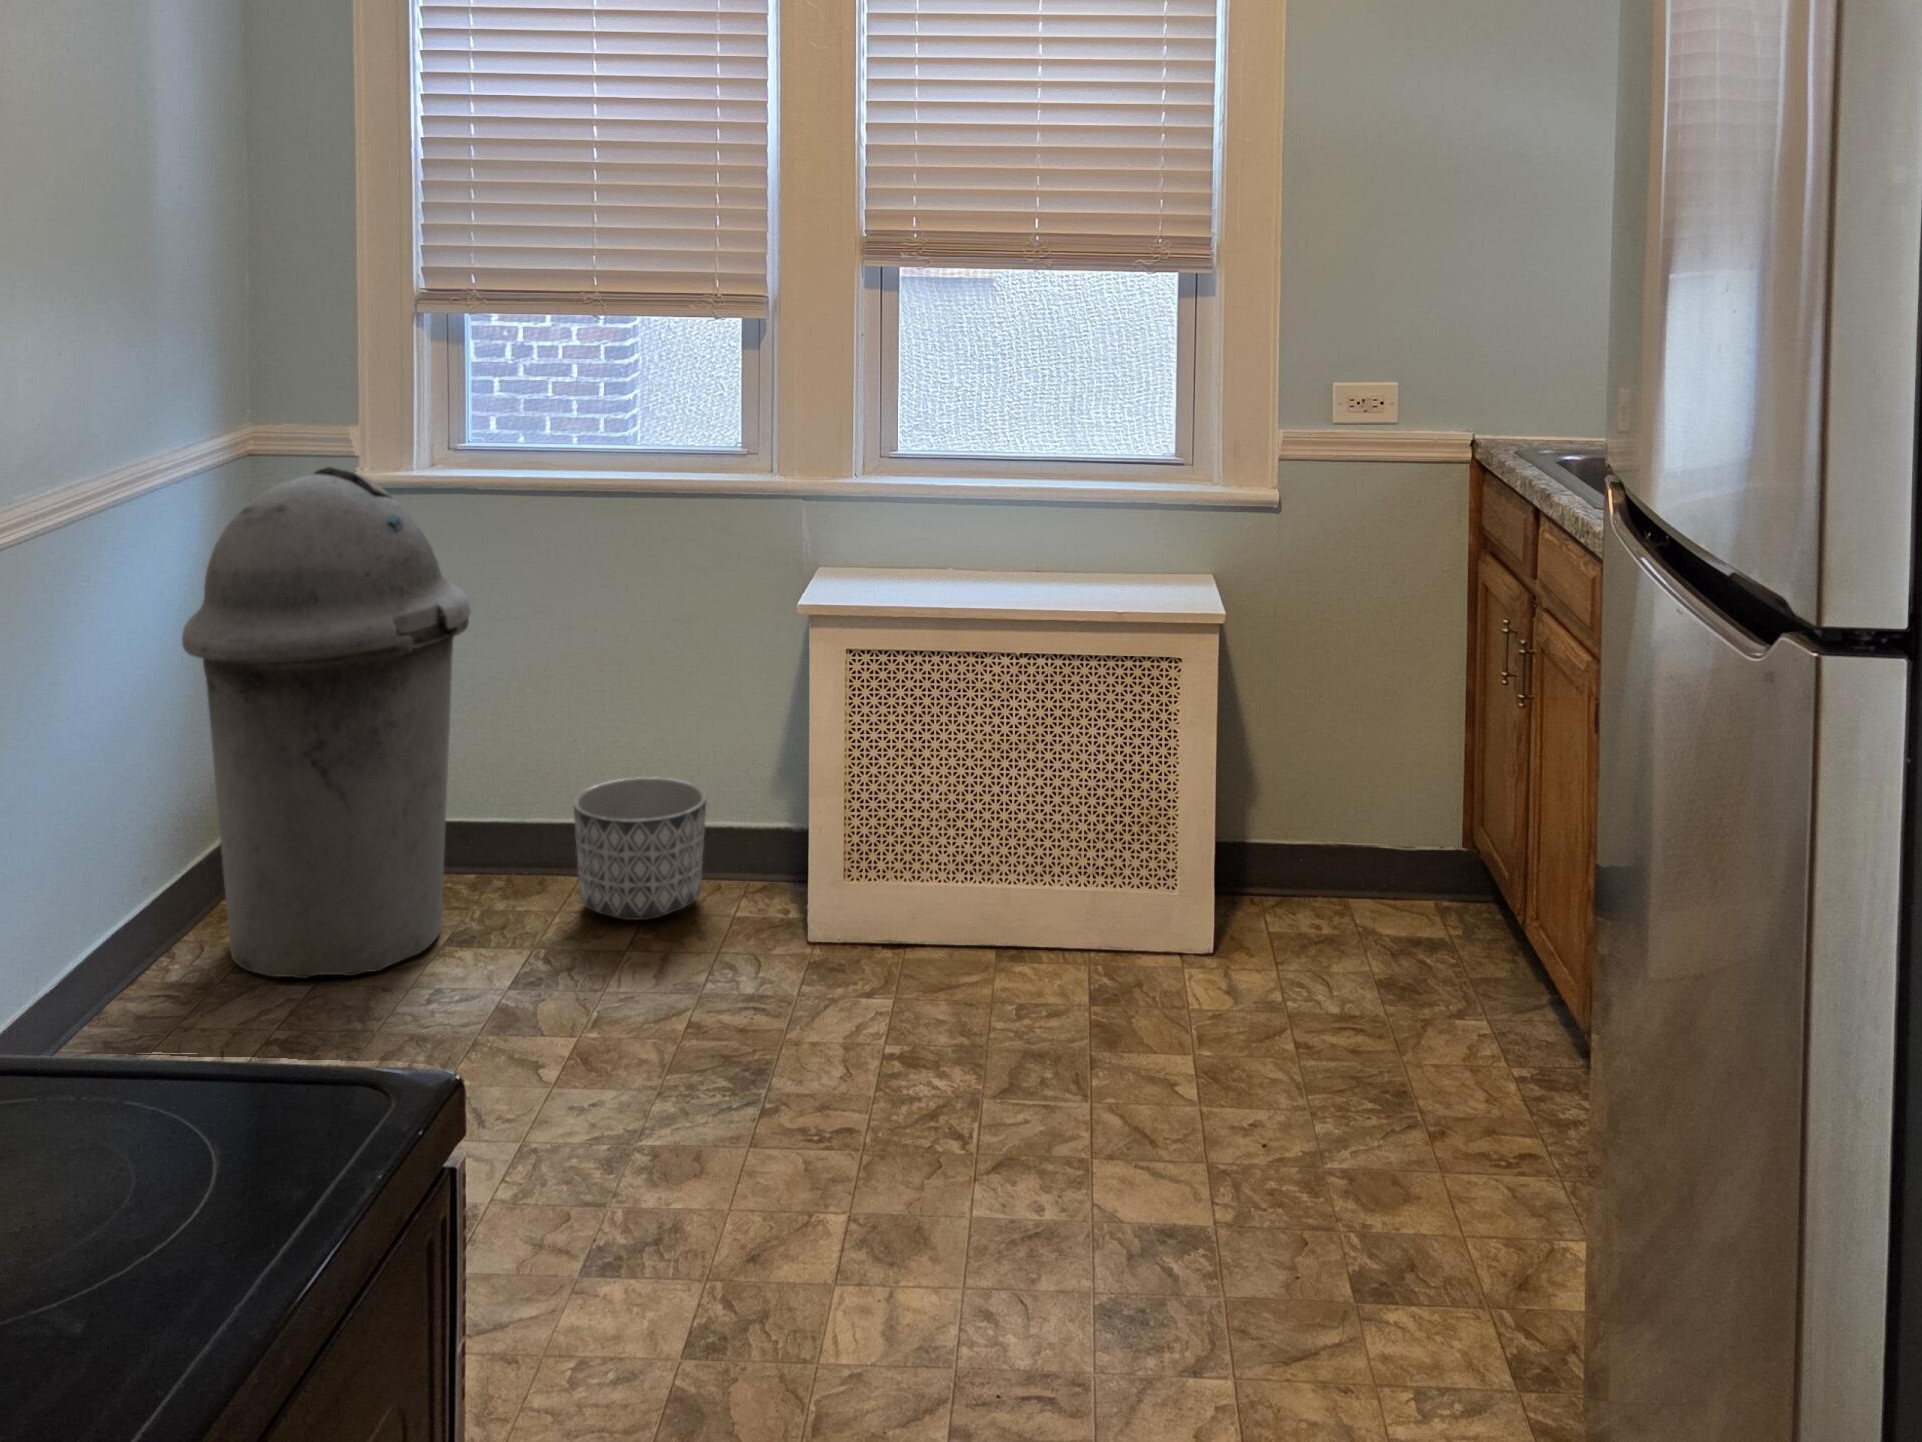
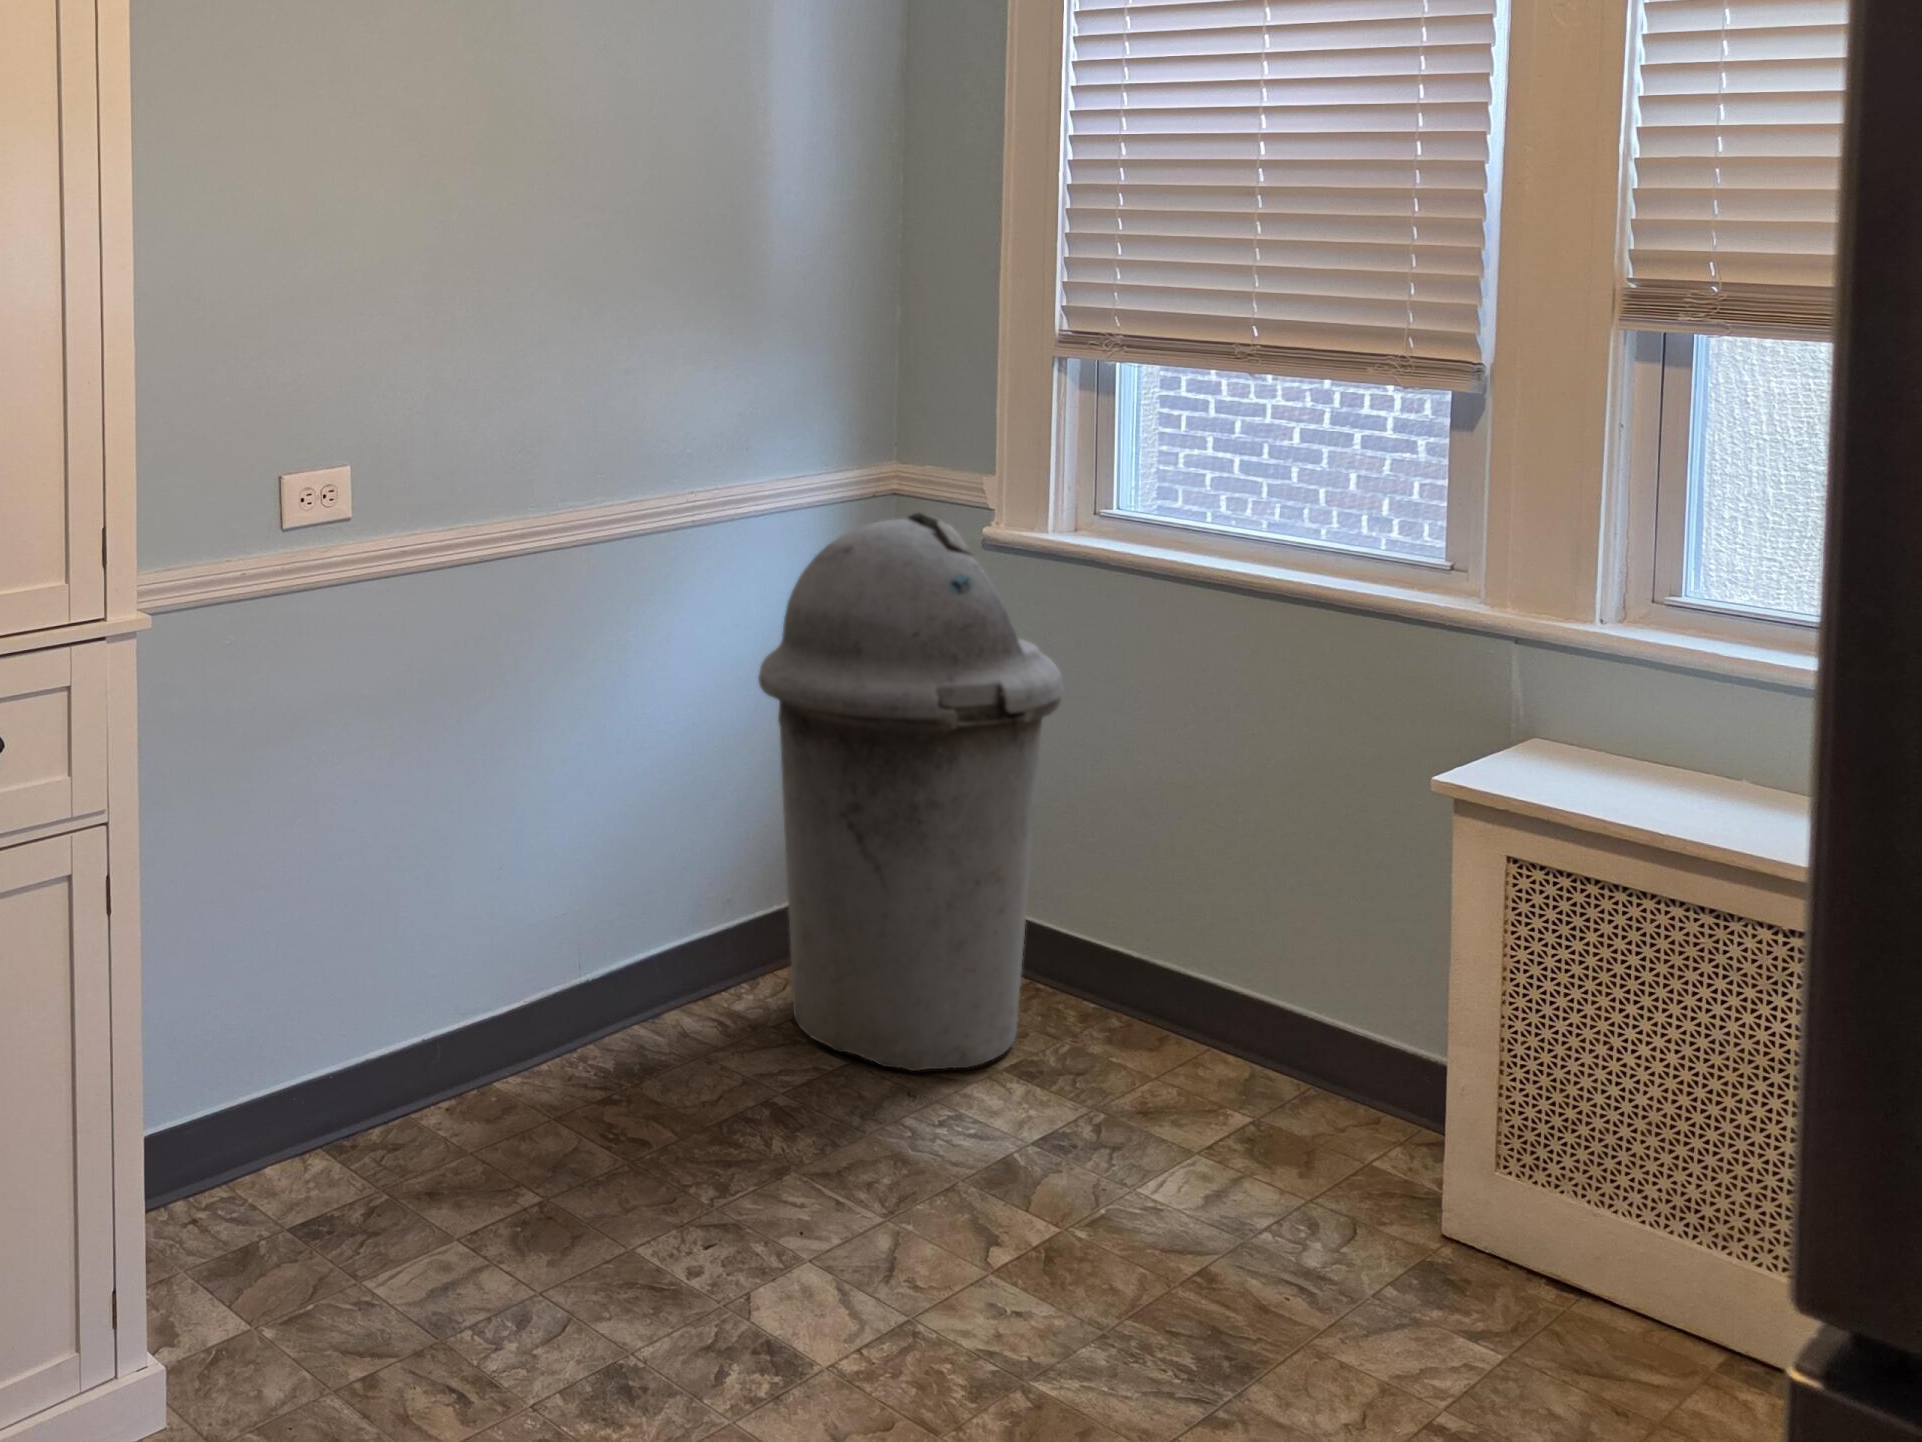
planter: present [573,777,707,920] -> none [1173,939,1351,1127]

